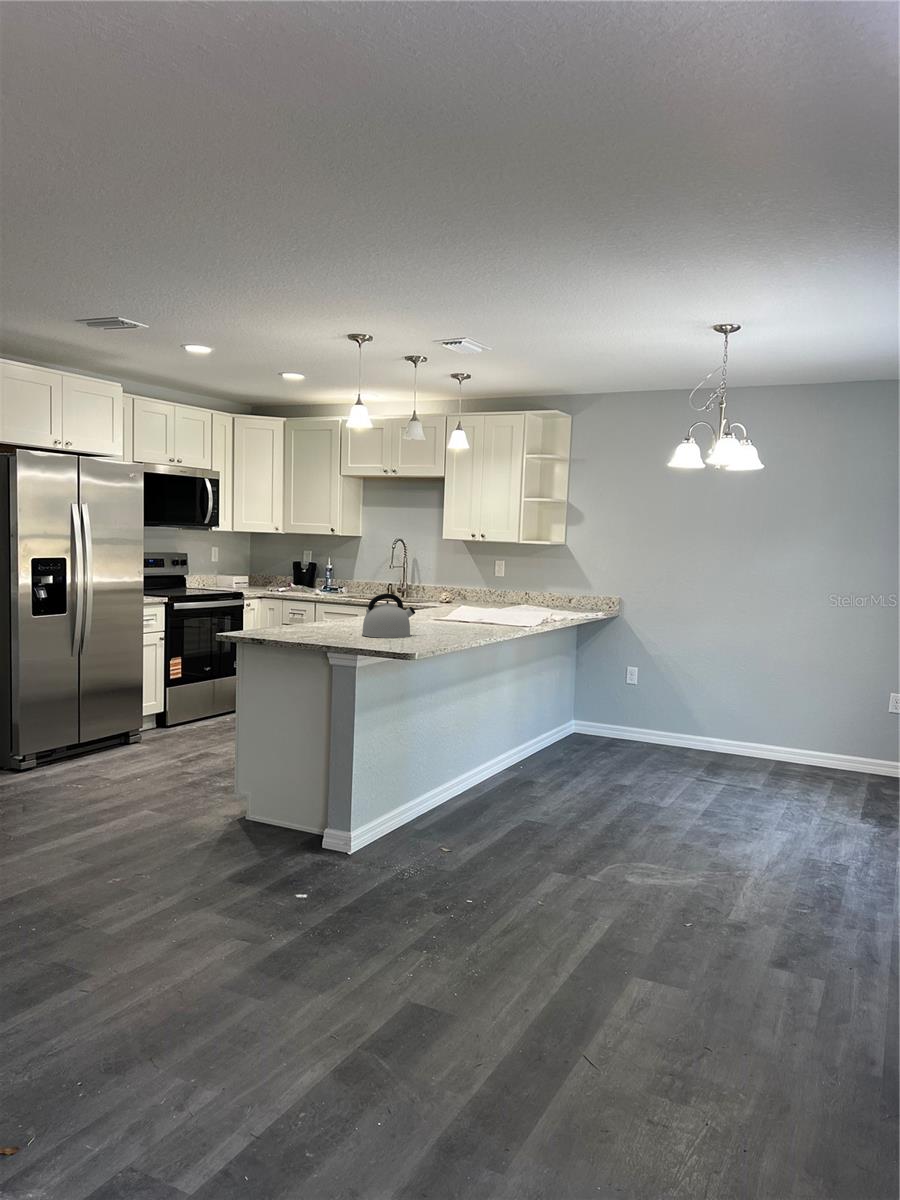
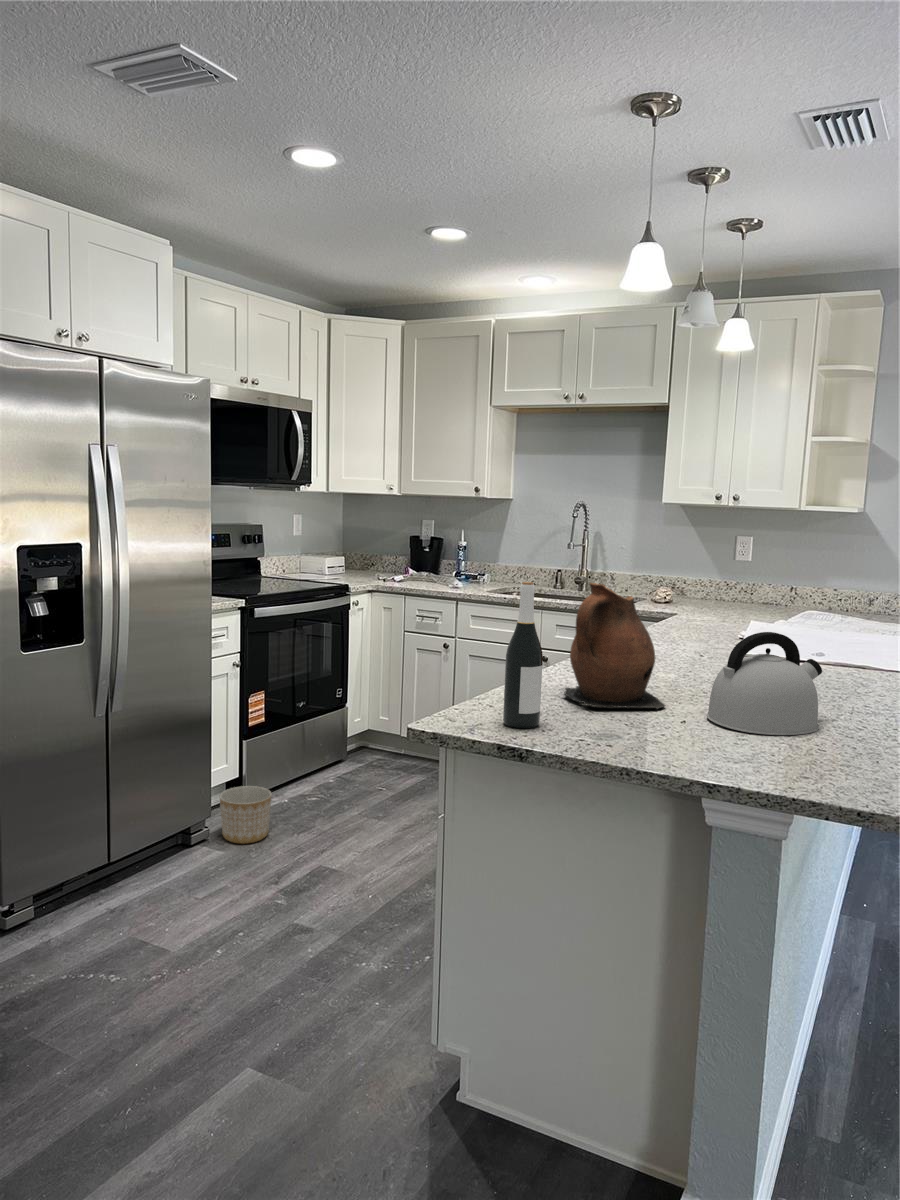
wine bottle: none [264,570,282,636] -> present [503,582,543,728]
ceramic pitcher: none [305,573,351,633] -> present [564,583,665,710]
planter: none [148,711,181,743] -> present [220,786,272,844]

